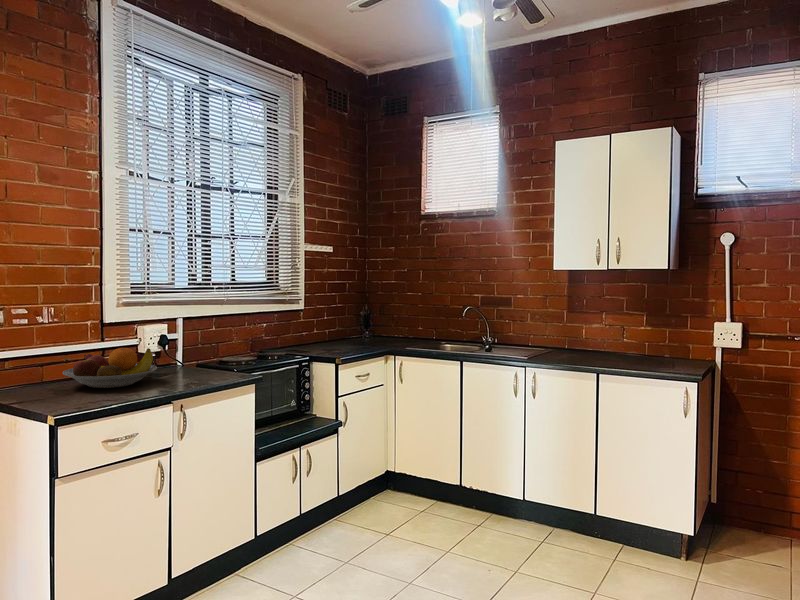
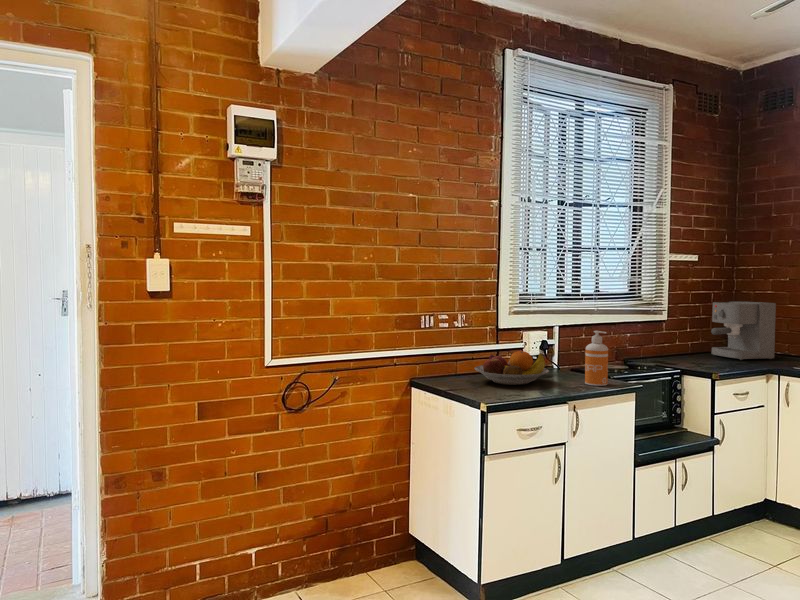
coffee maker: none [342,290,396,344] -> present [711,302,776,360]
soap dispenser: none [199,321,224,381] -> present [585,331,608,386]

